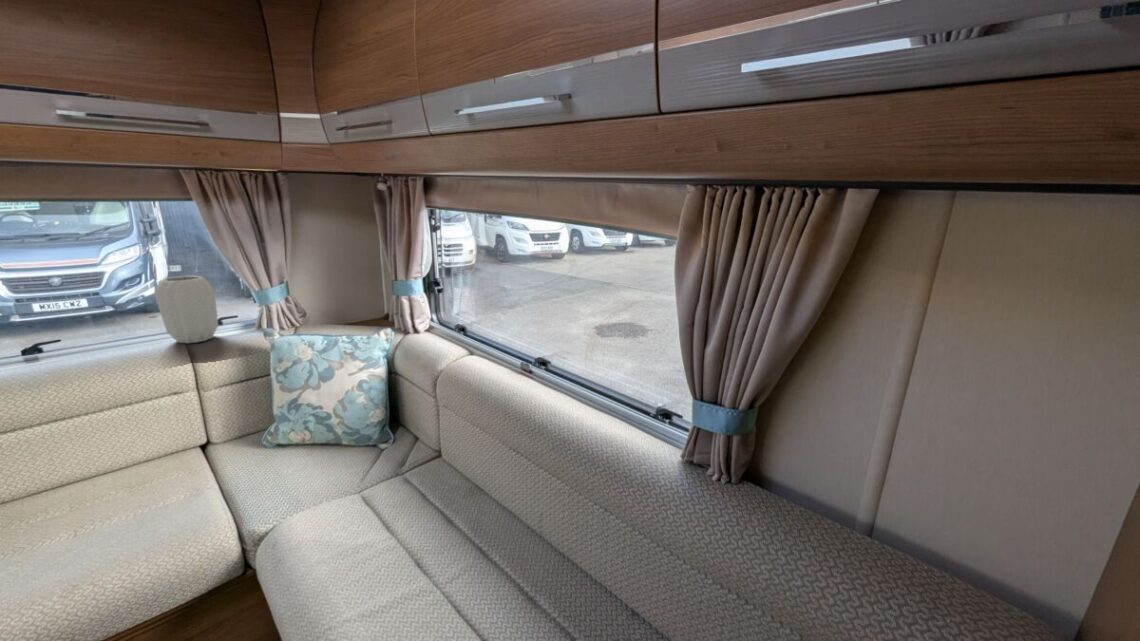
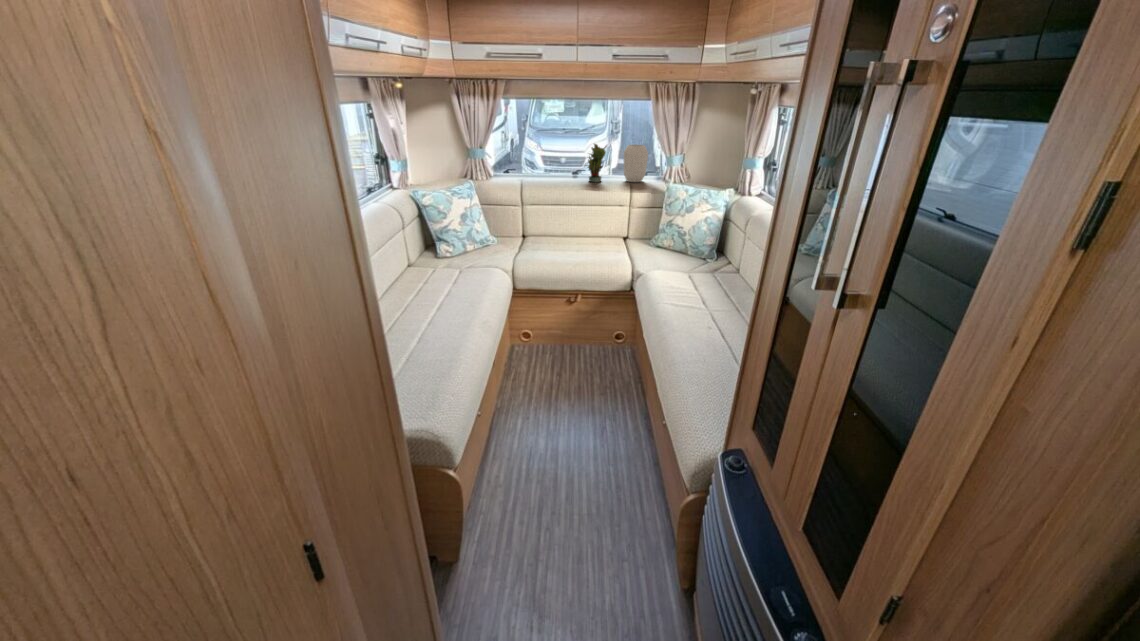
potted plant: none [39,285,109,363] -> present [584,144,607,182]

